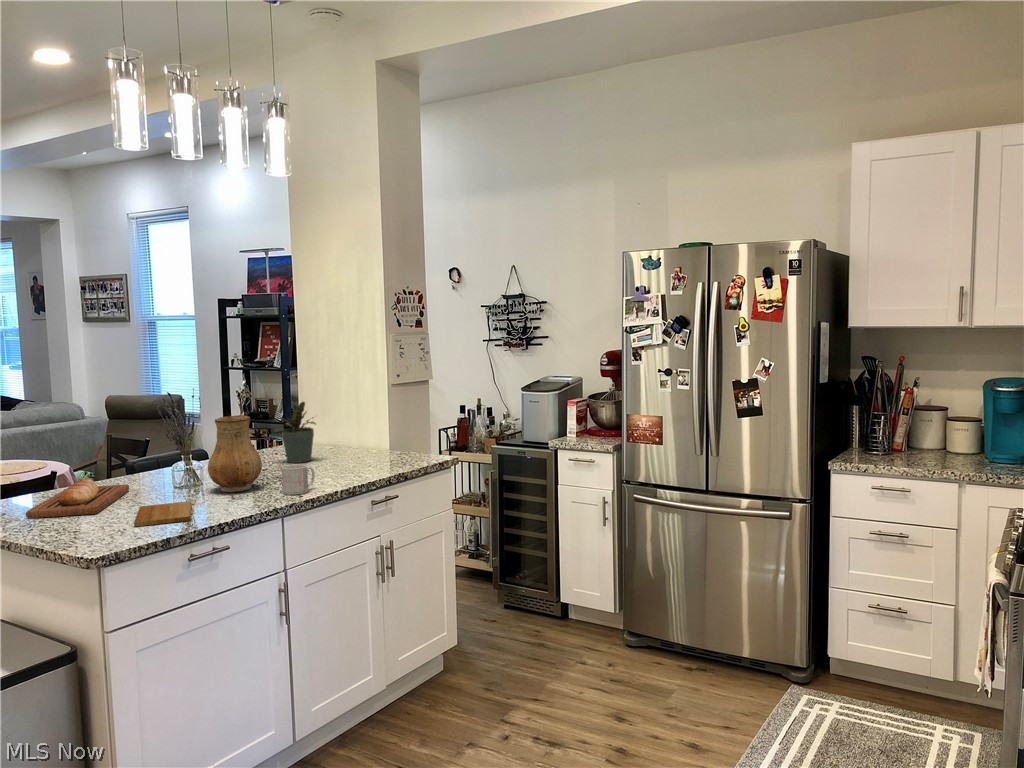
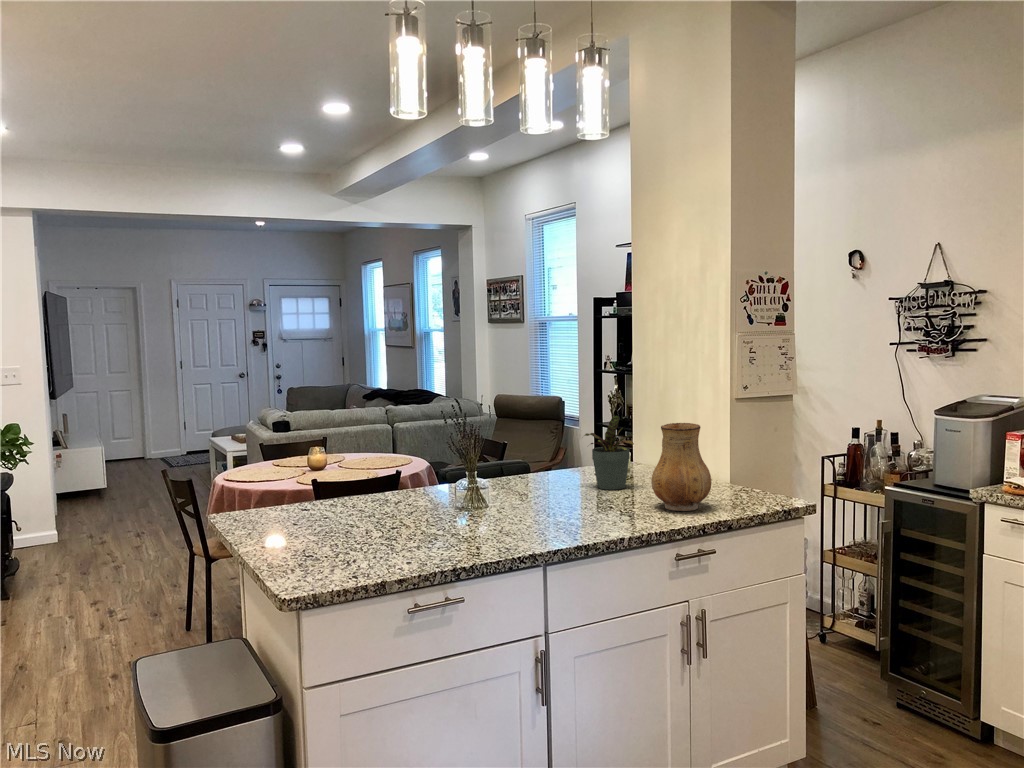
ceramic pitcher: present [208,416,262,492] -> present [651,423,712,511]
mug: present [282,464,315,495] -> none [556,498,599,537]
bread loaf: present [26,479,129,518] -> none [297,488,414,532]
cutting board: present [134,501,192,526] -> none [371,530,450,558]

